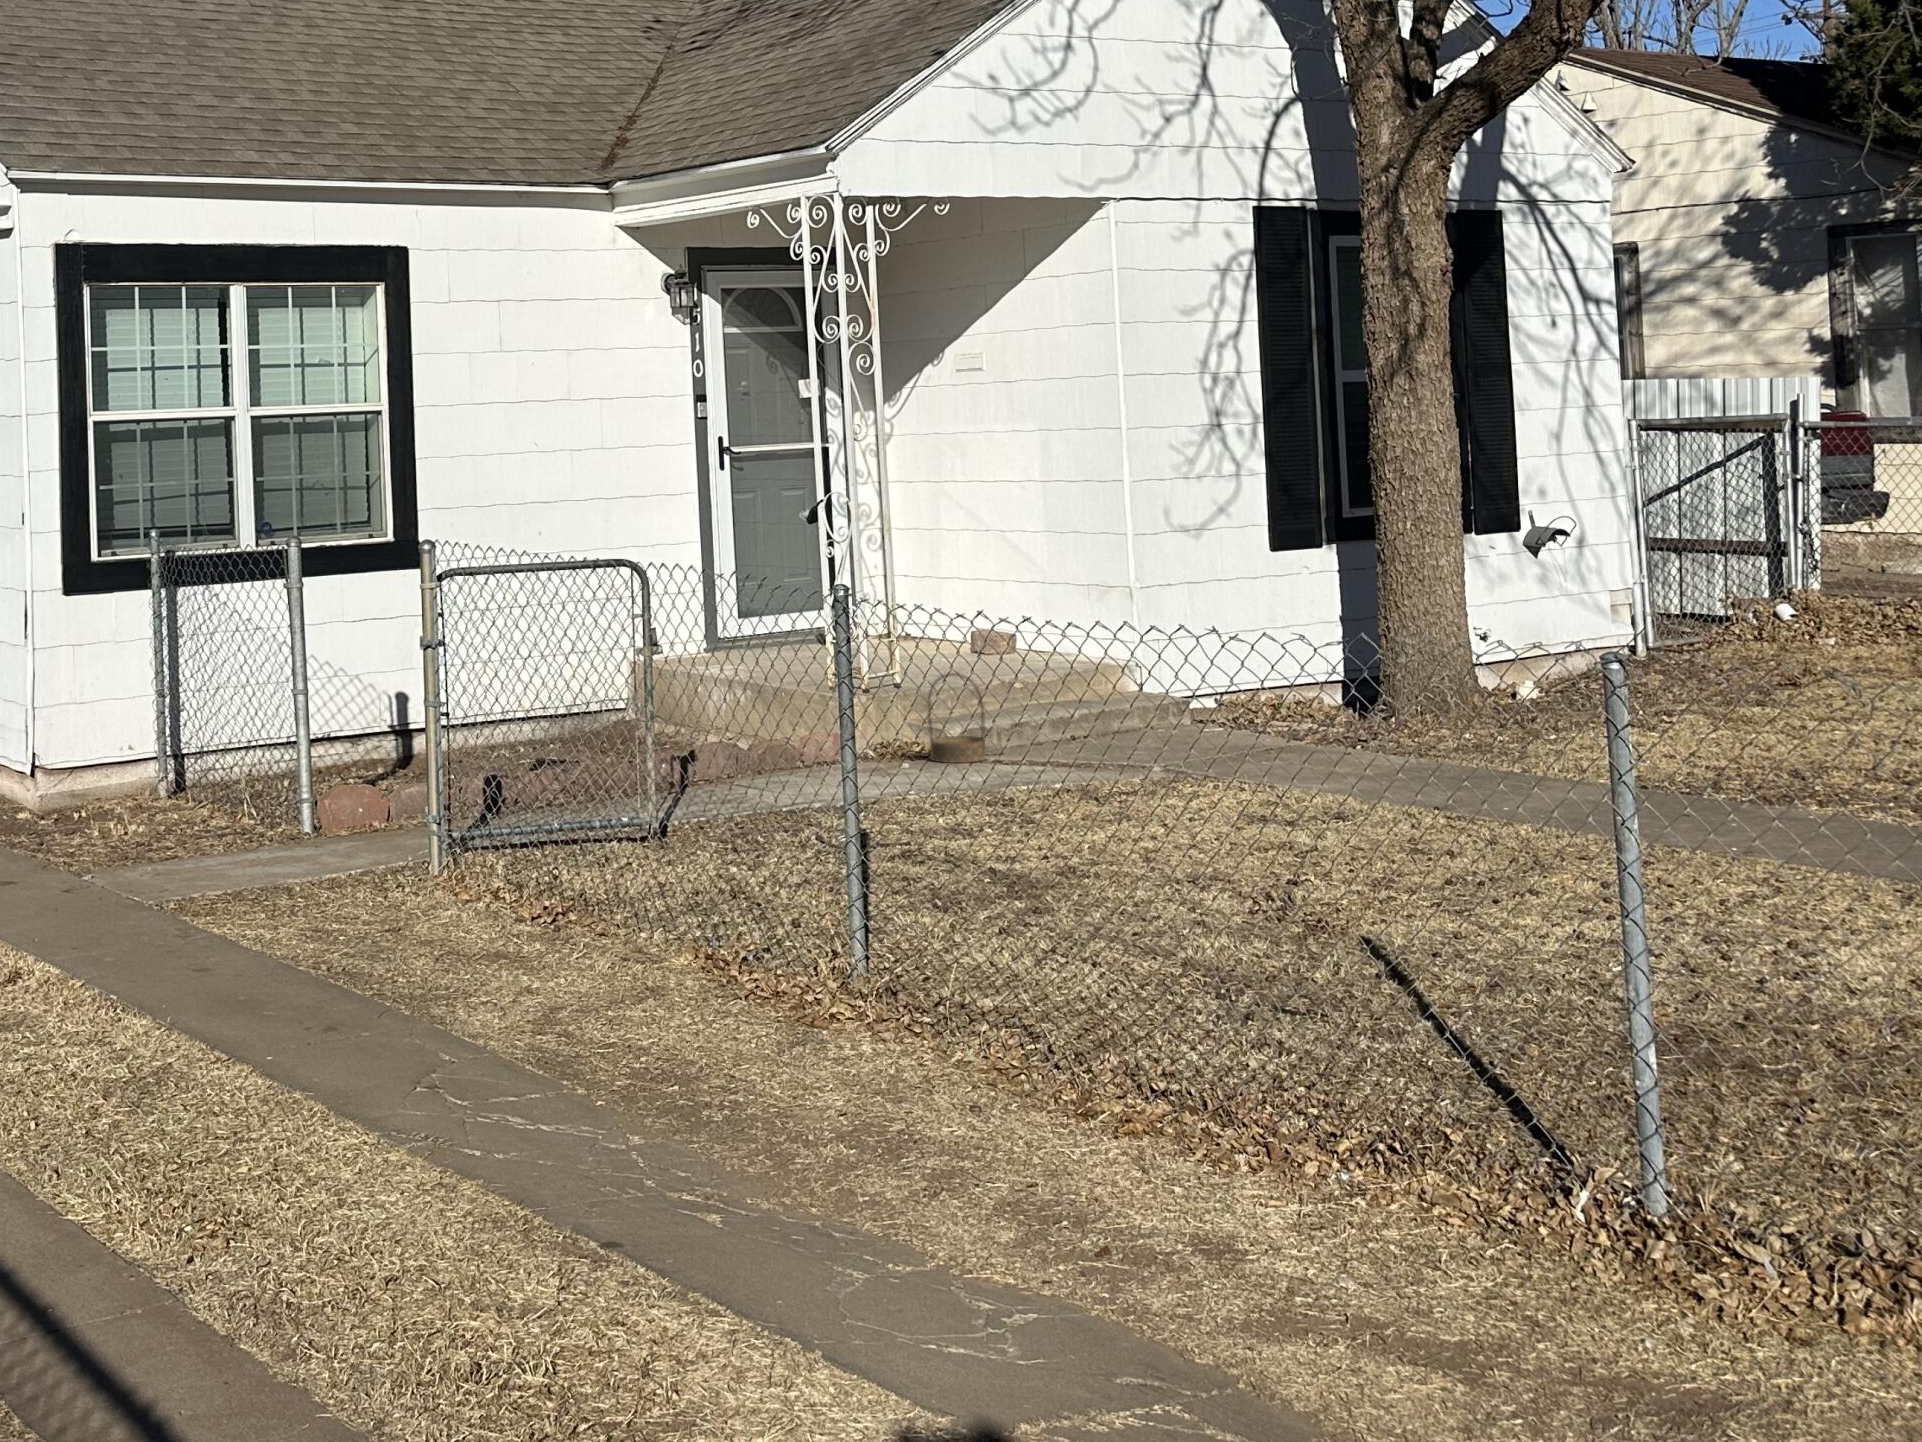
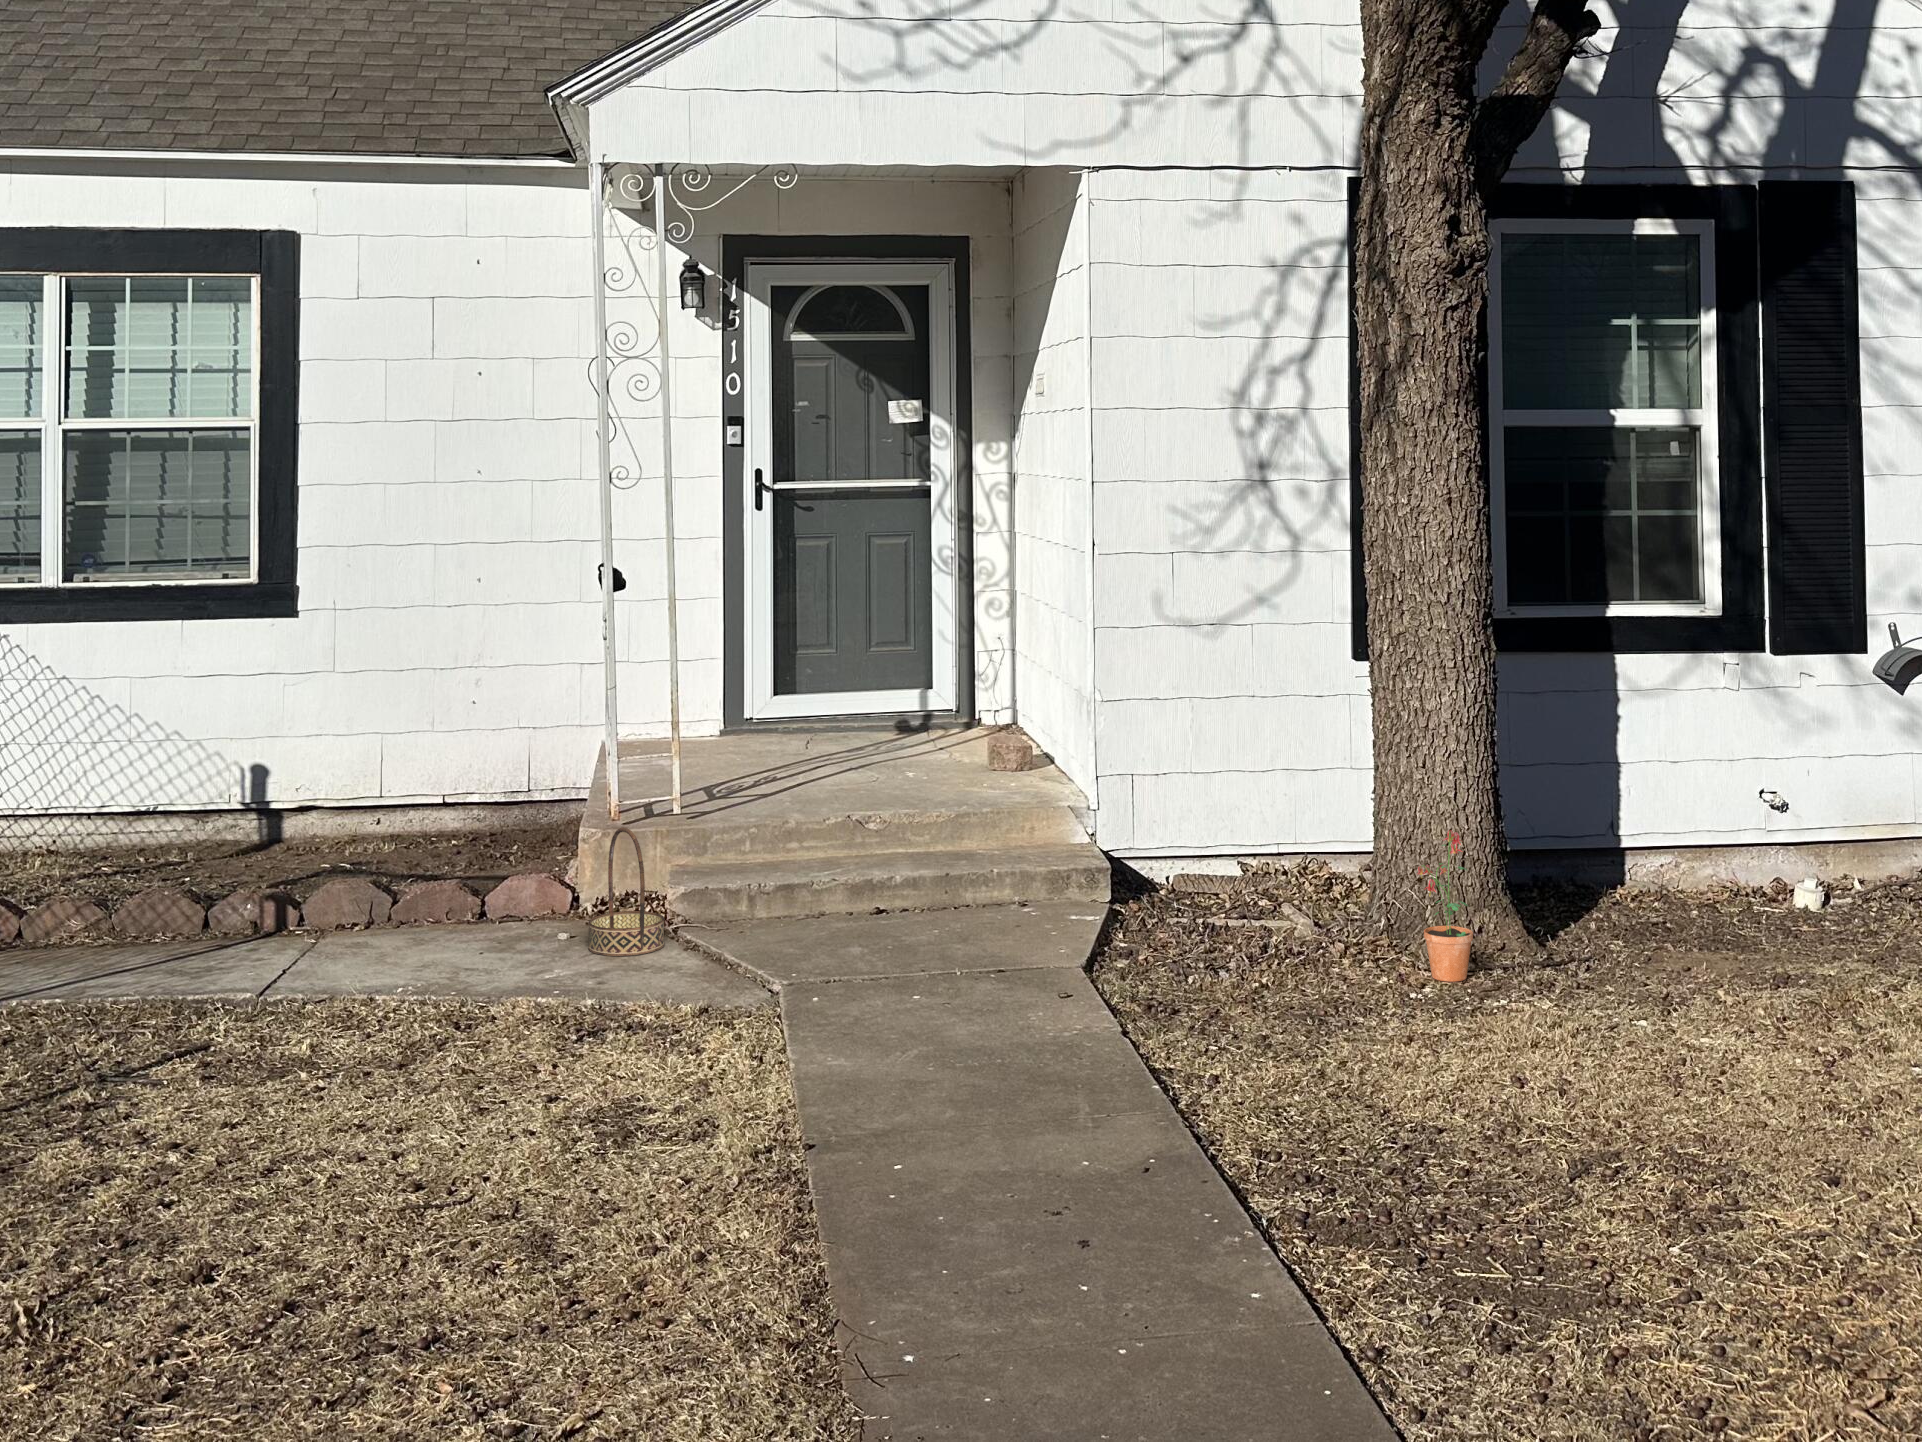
potted plant: none [1440,628,1492,722] -> present [1417,830,1473,982]

